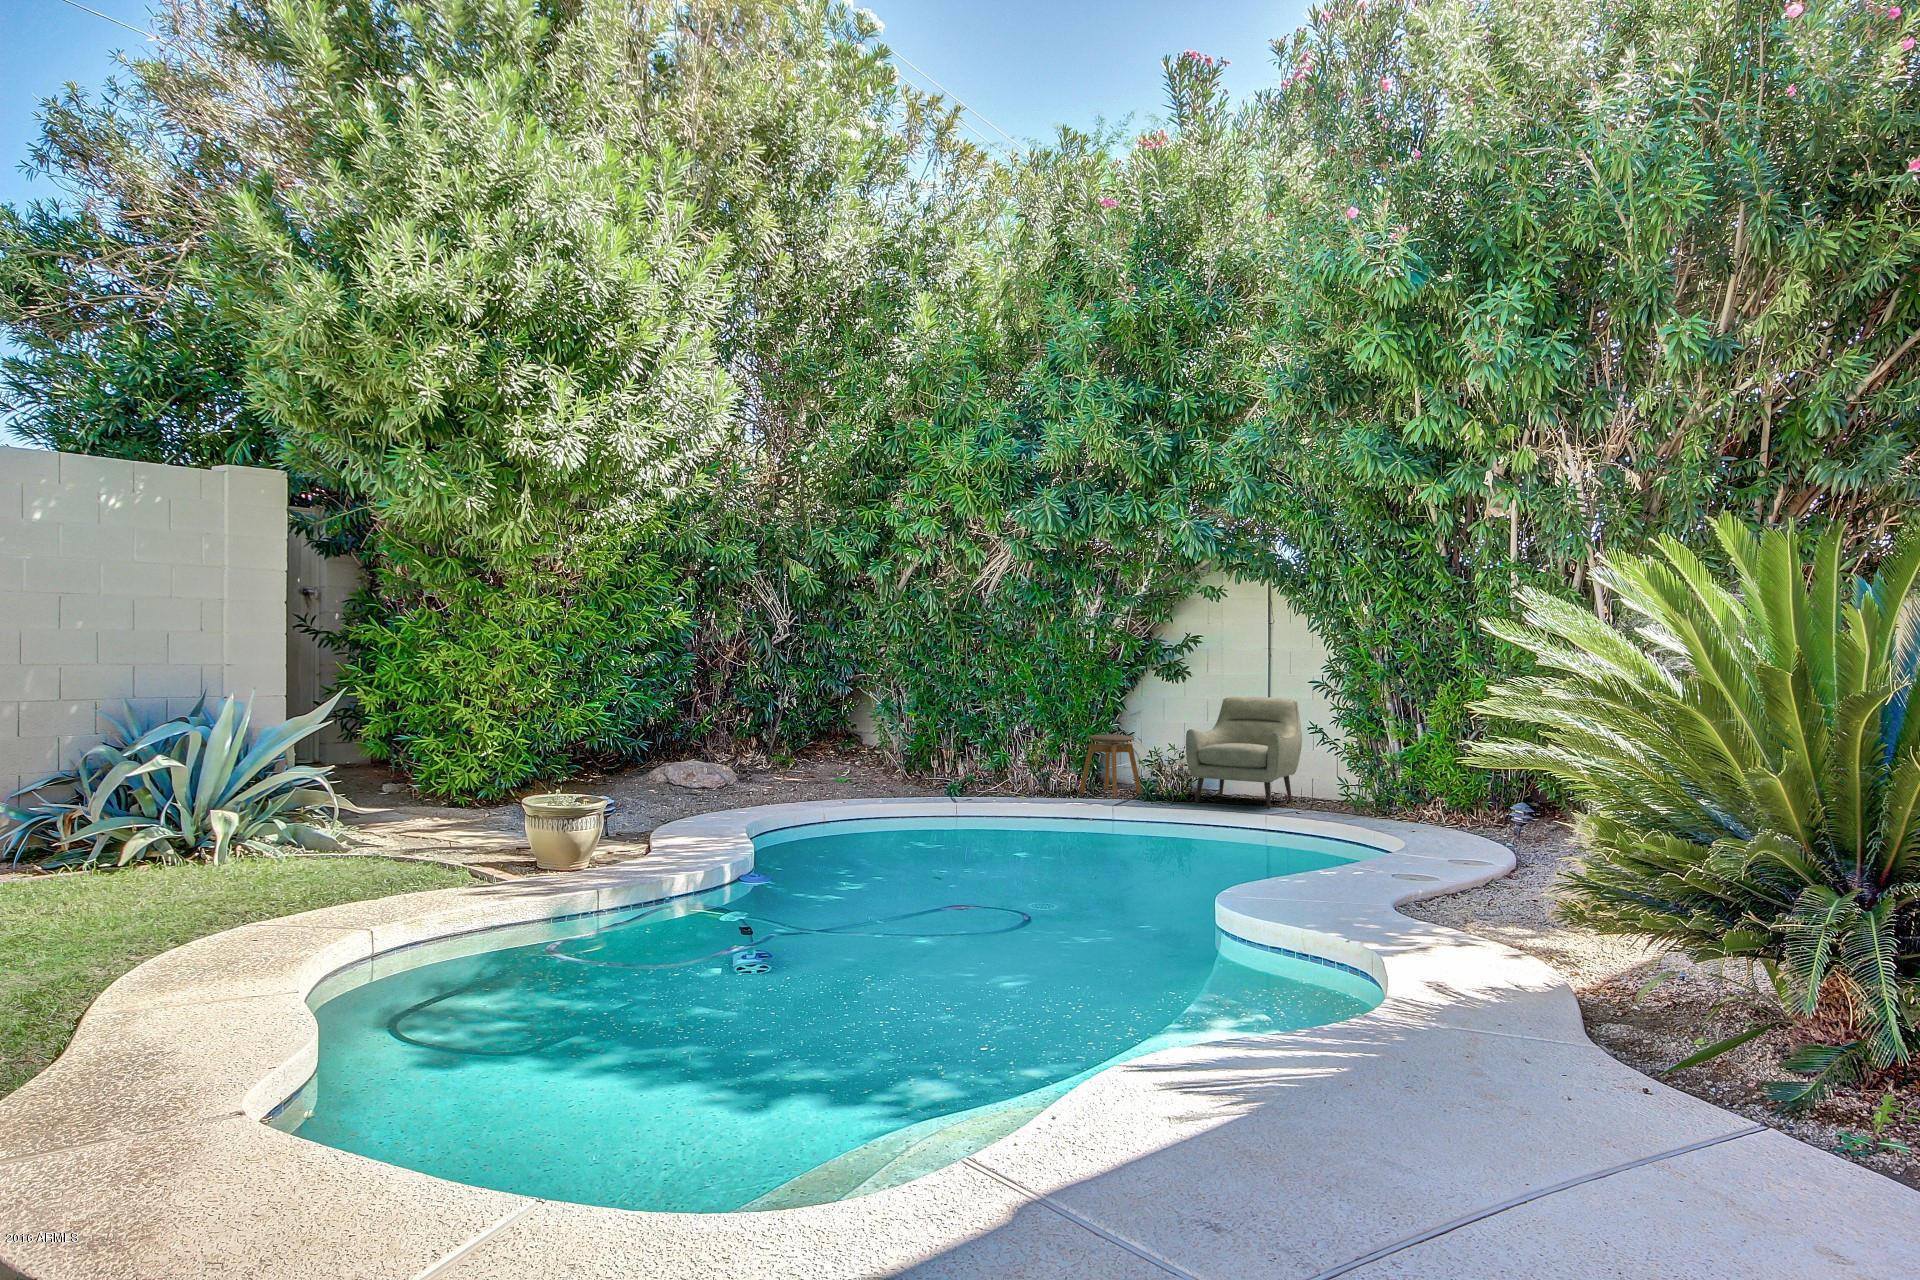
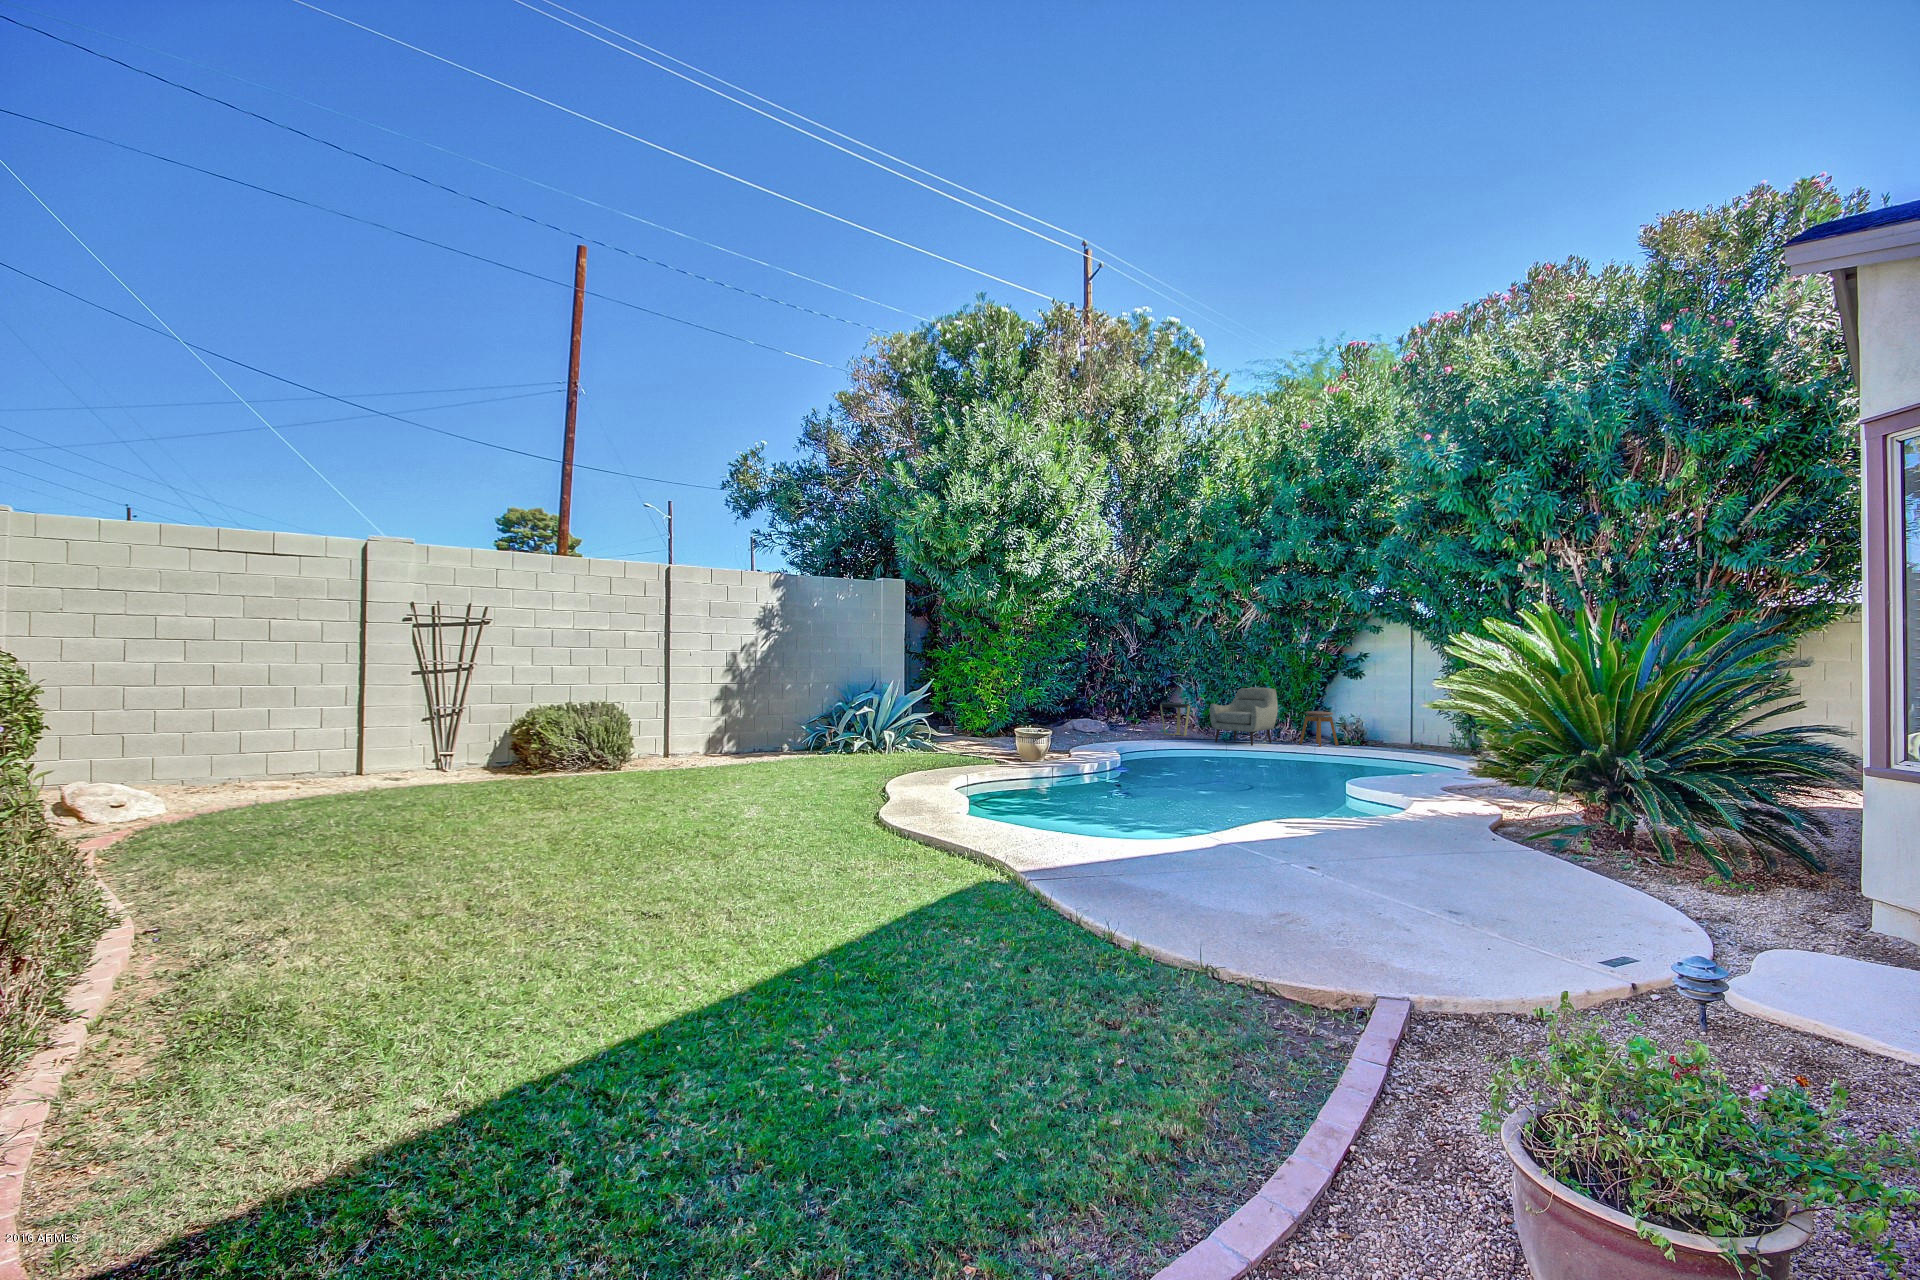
chair: present [1186,697,1302,809] -> present [1210,687,1278,746]
side table: none [839,724,898,784] -> present [1160,703,1190,736]

